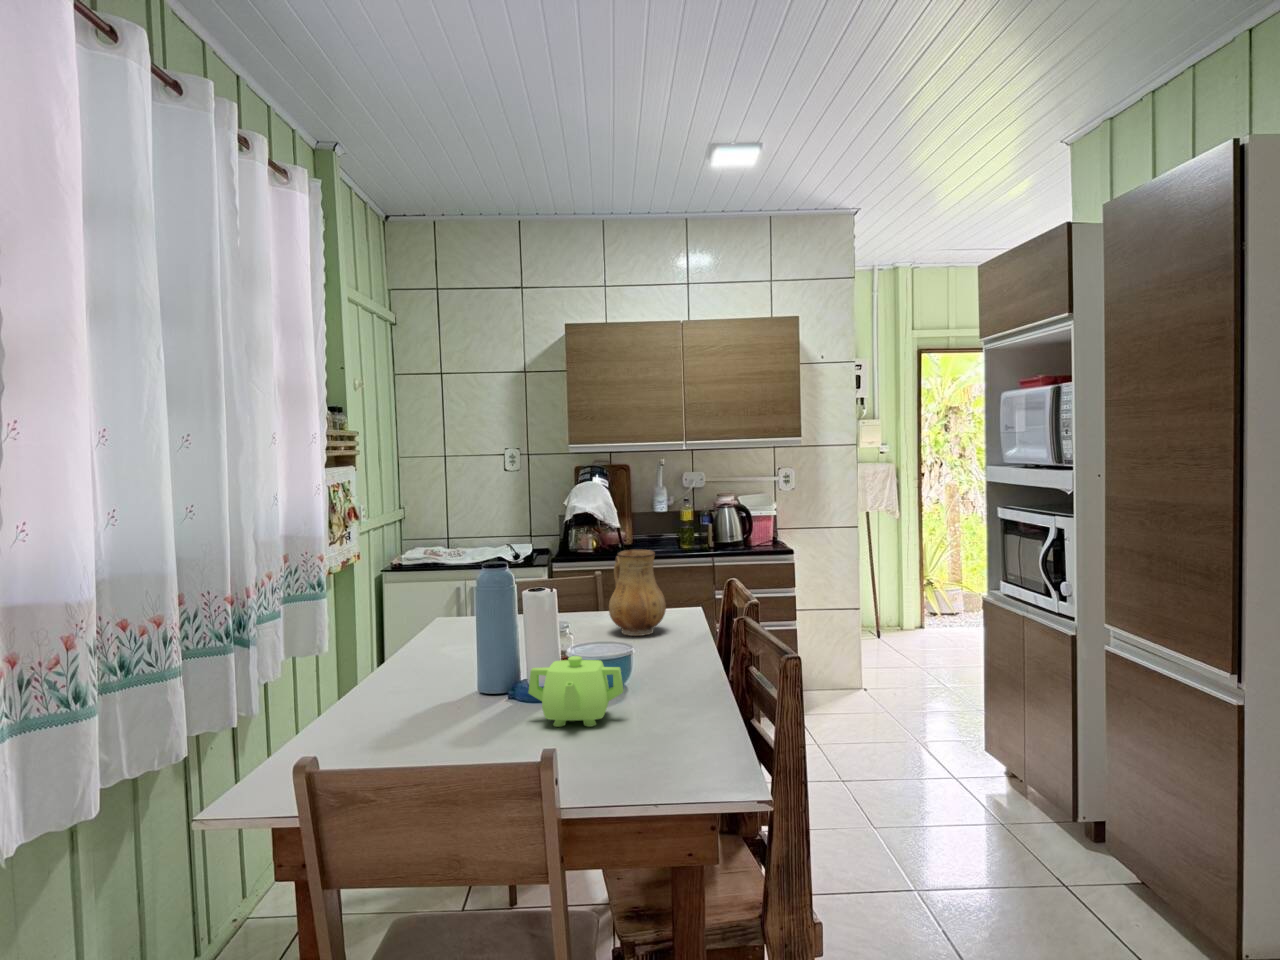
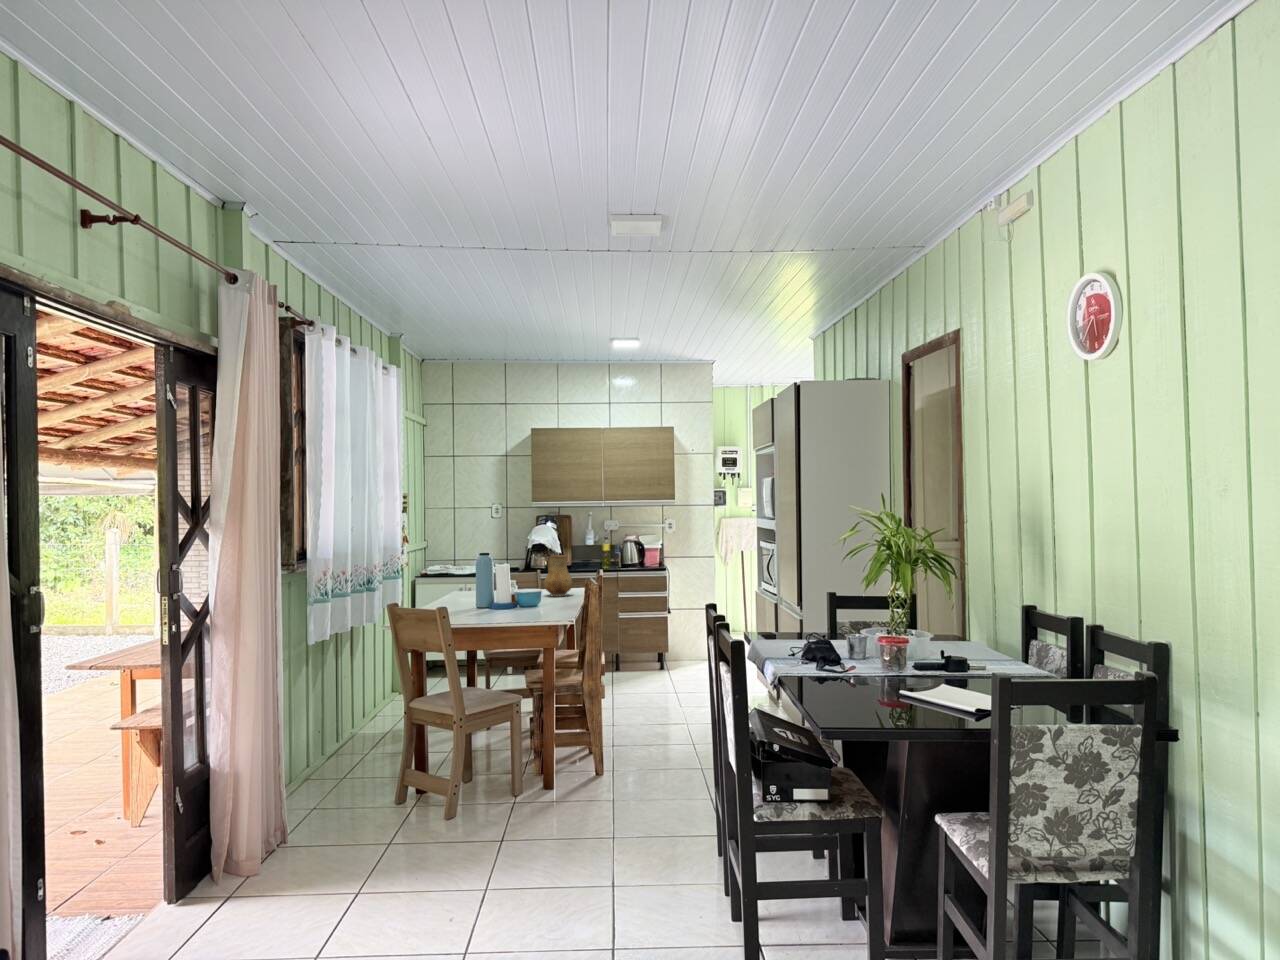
teapot: present [528,656,623,727] -> none [504,587,542,614]

